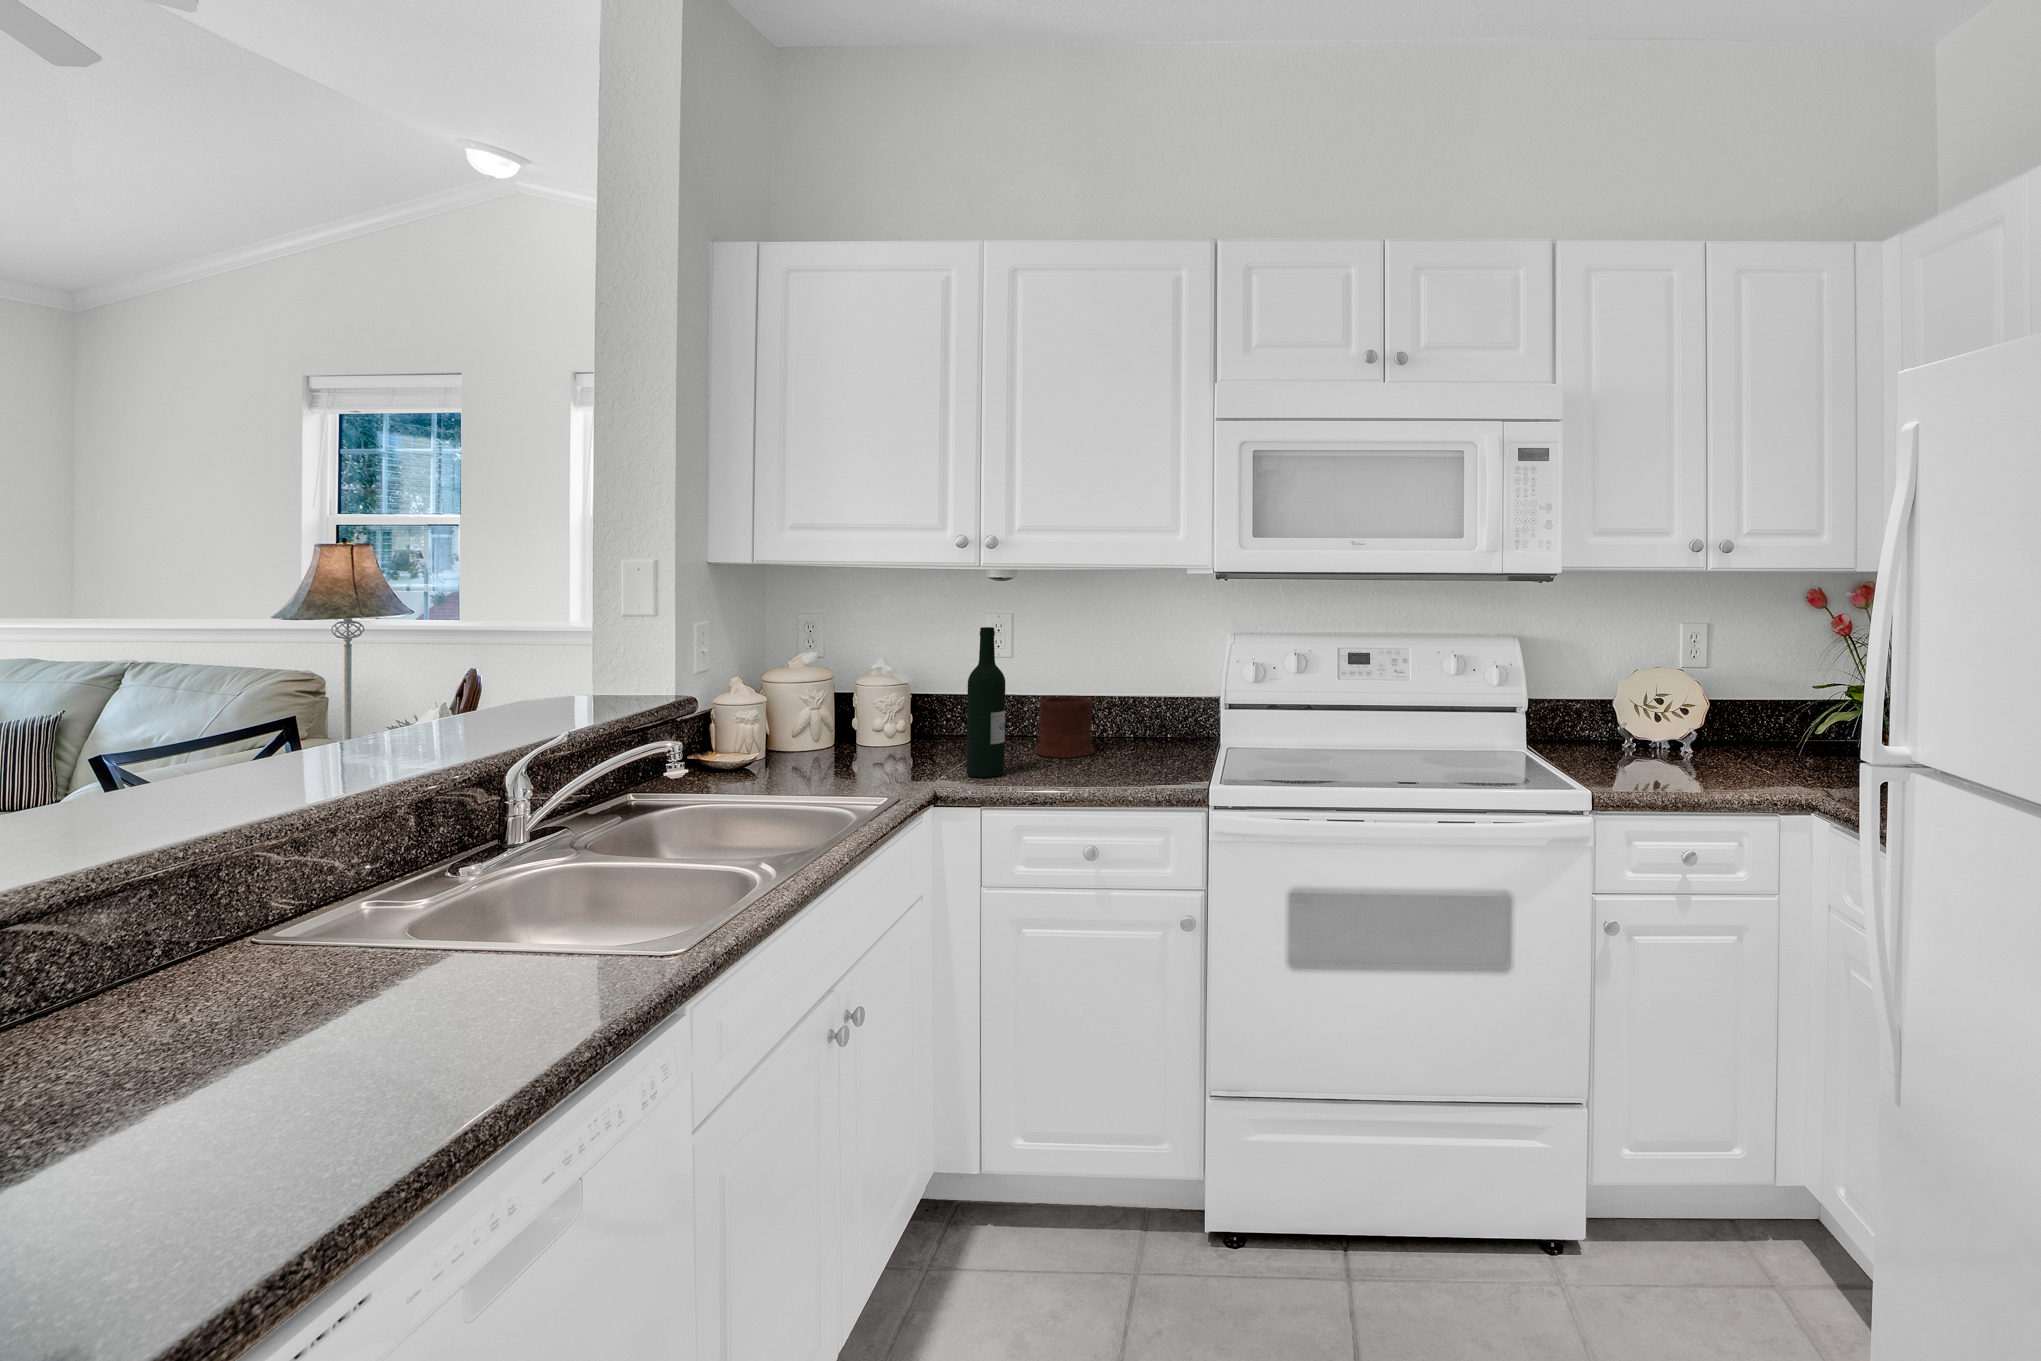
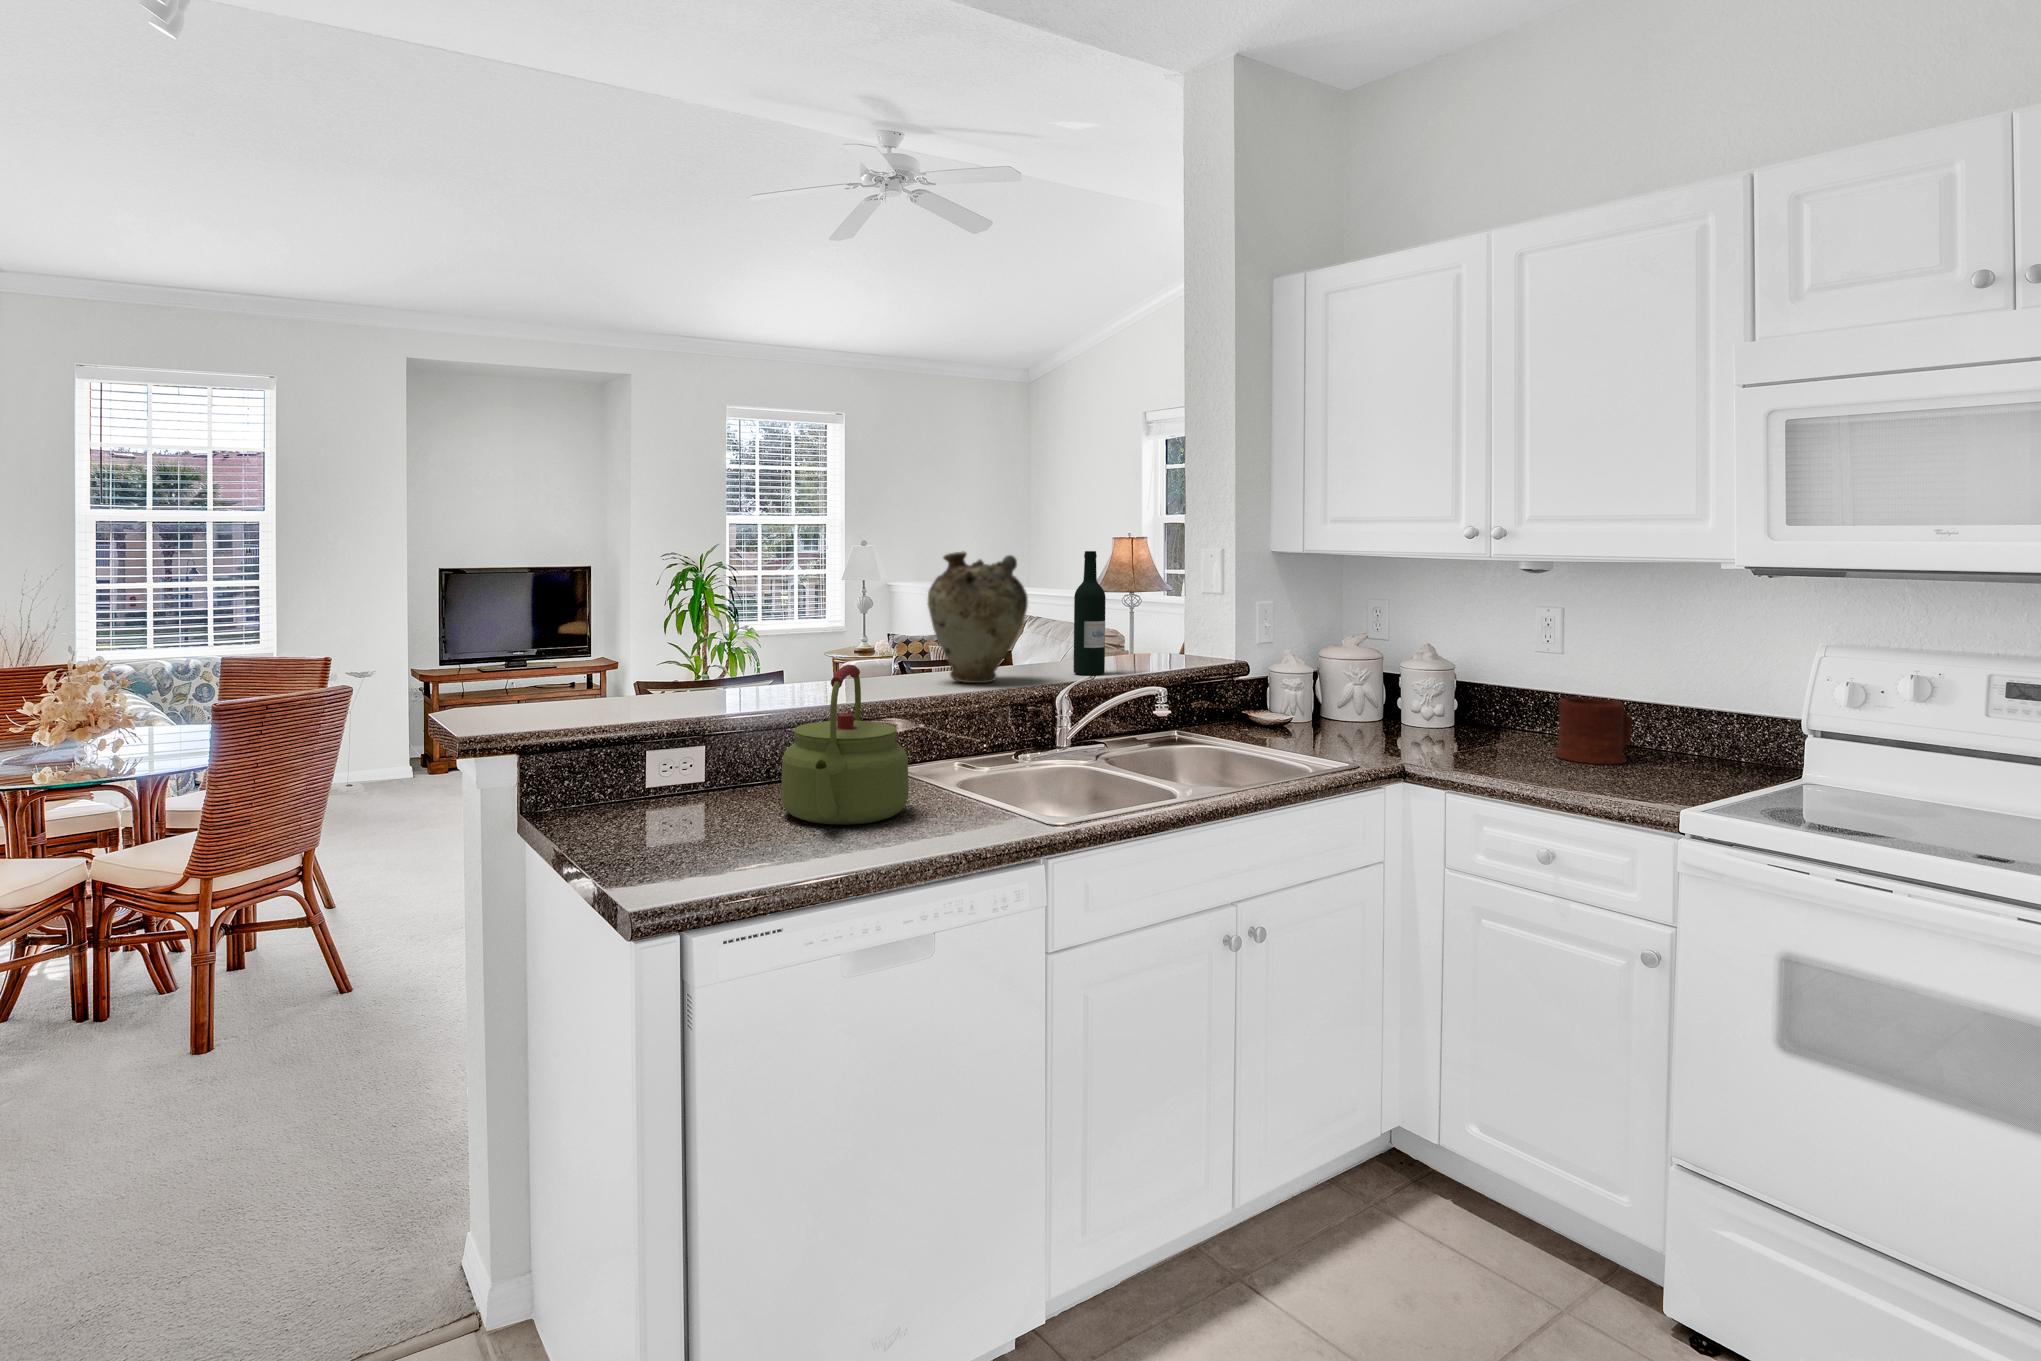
vase: none [240,572,436,776] -> present [928,551,1028,683]
wine bottle: present [967,627,1005,777] -> present [1073,551,1106,675]
kettle: none [118,776,408,1079] -> present [781,665,908,825]

